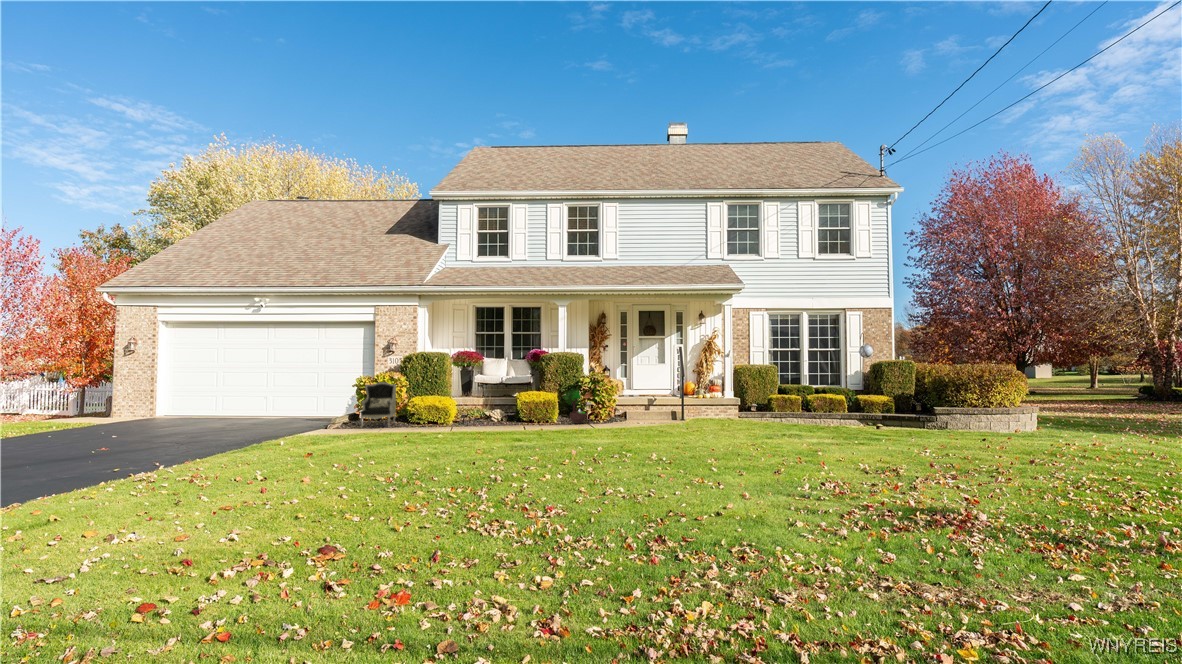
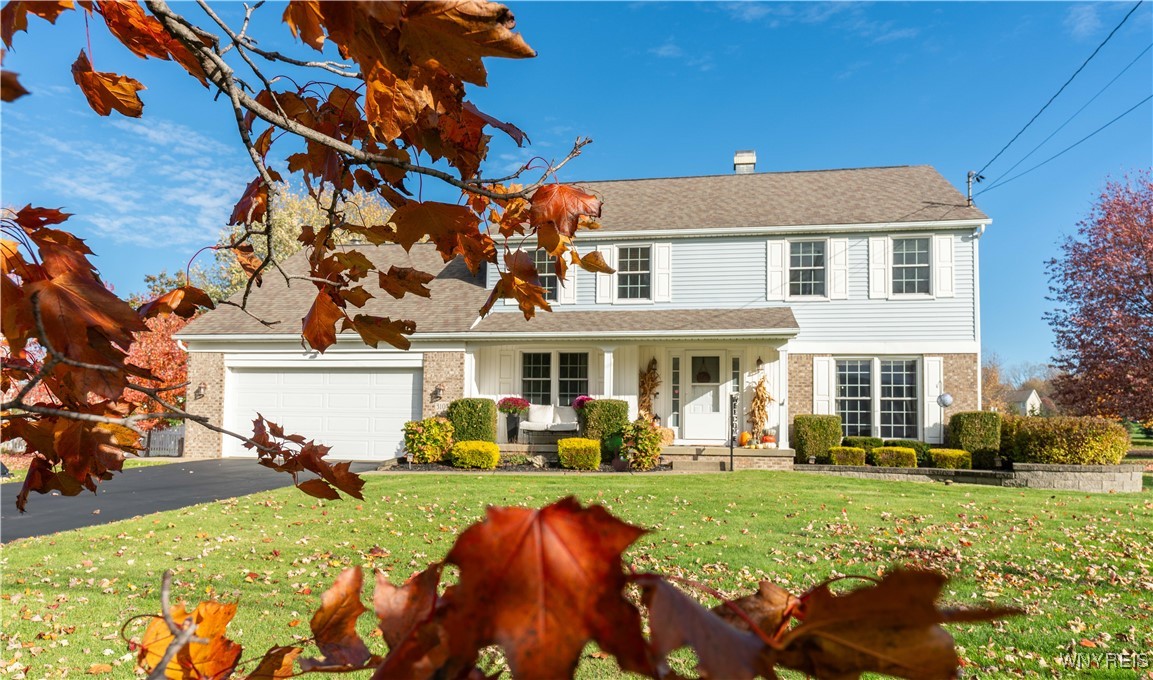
armchair: present [360,382,396,428] -> none [411,426,444,470]

